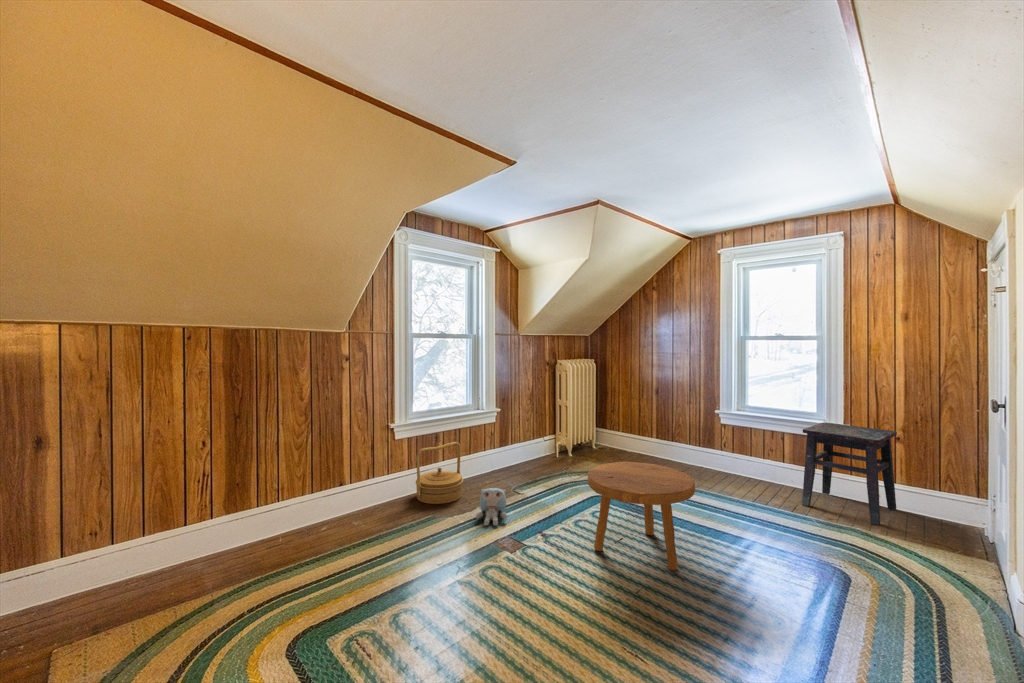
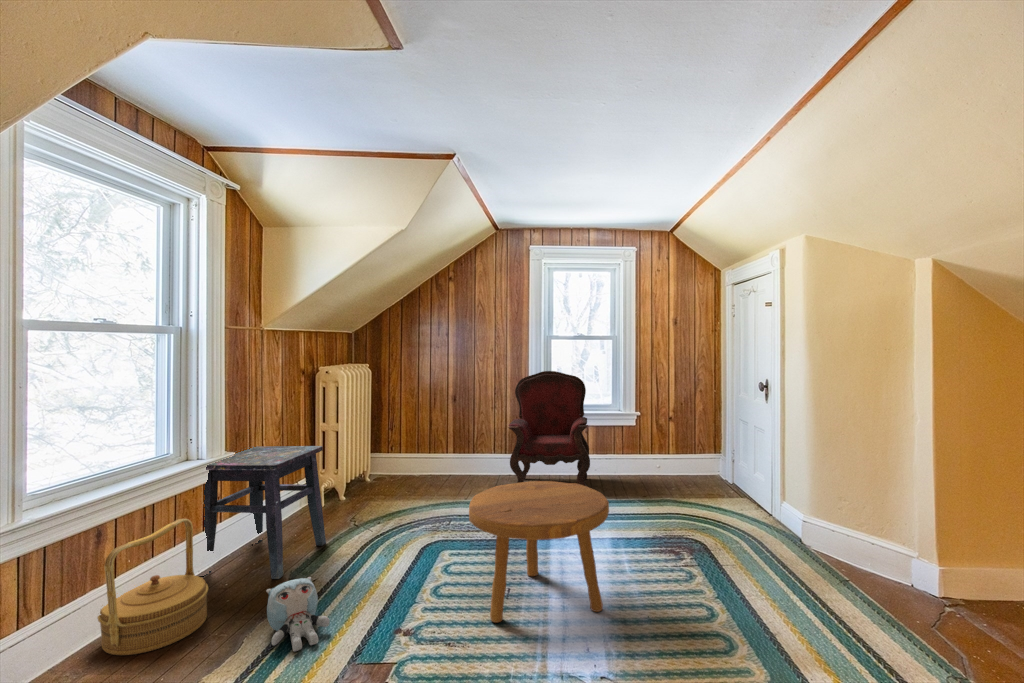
armchair: none [691,379,780,494] -> present [509,371,590,487]
side table: present [802,422,897,525] -> present [204,446,326,579]

